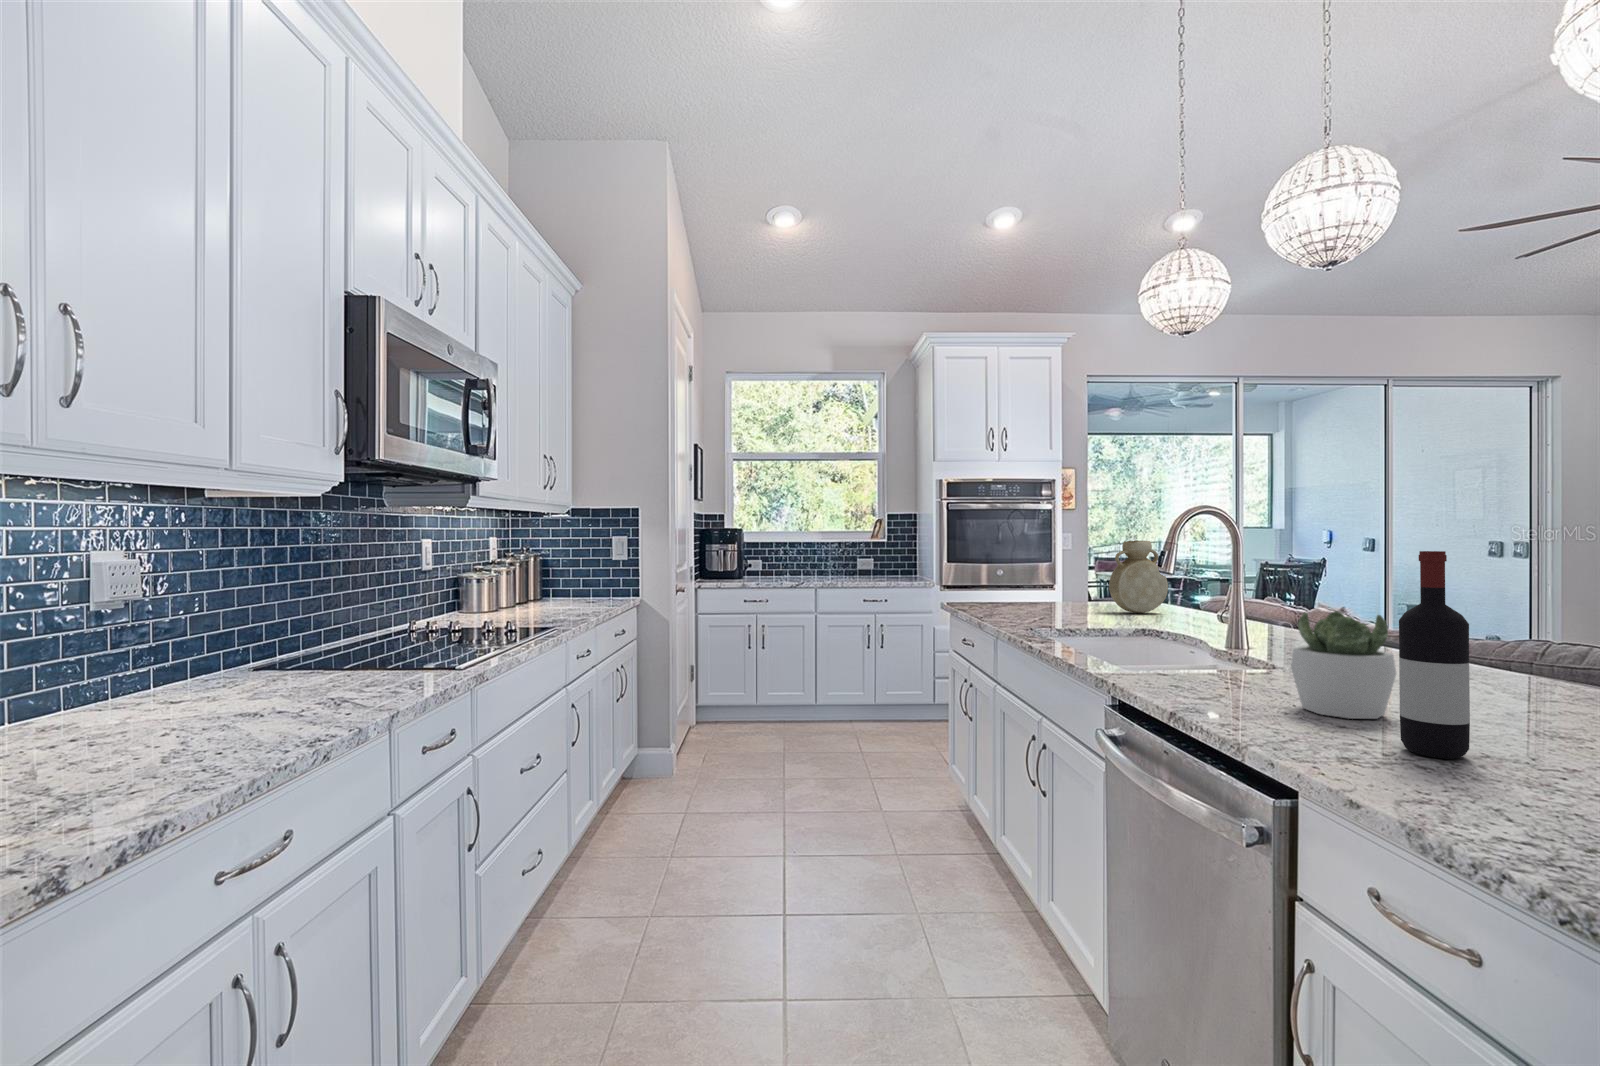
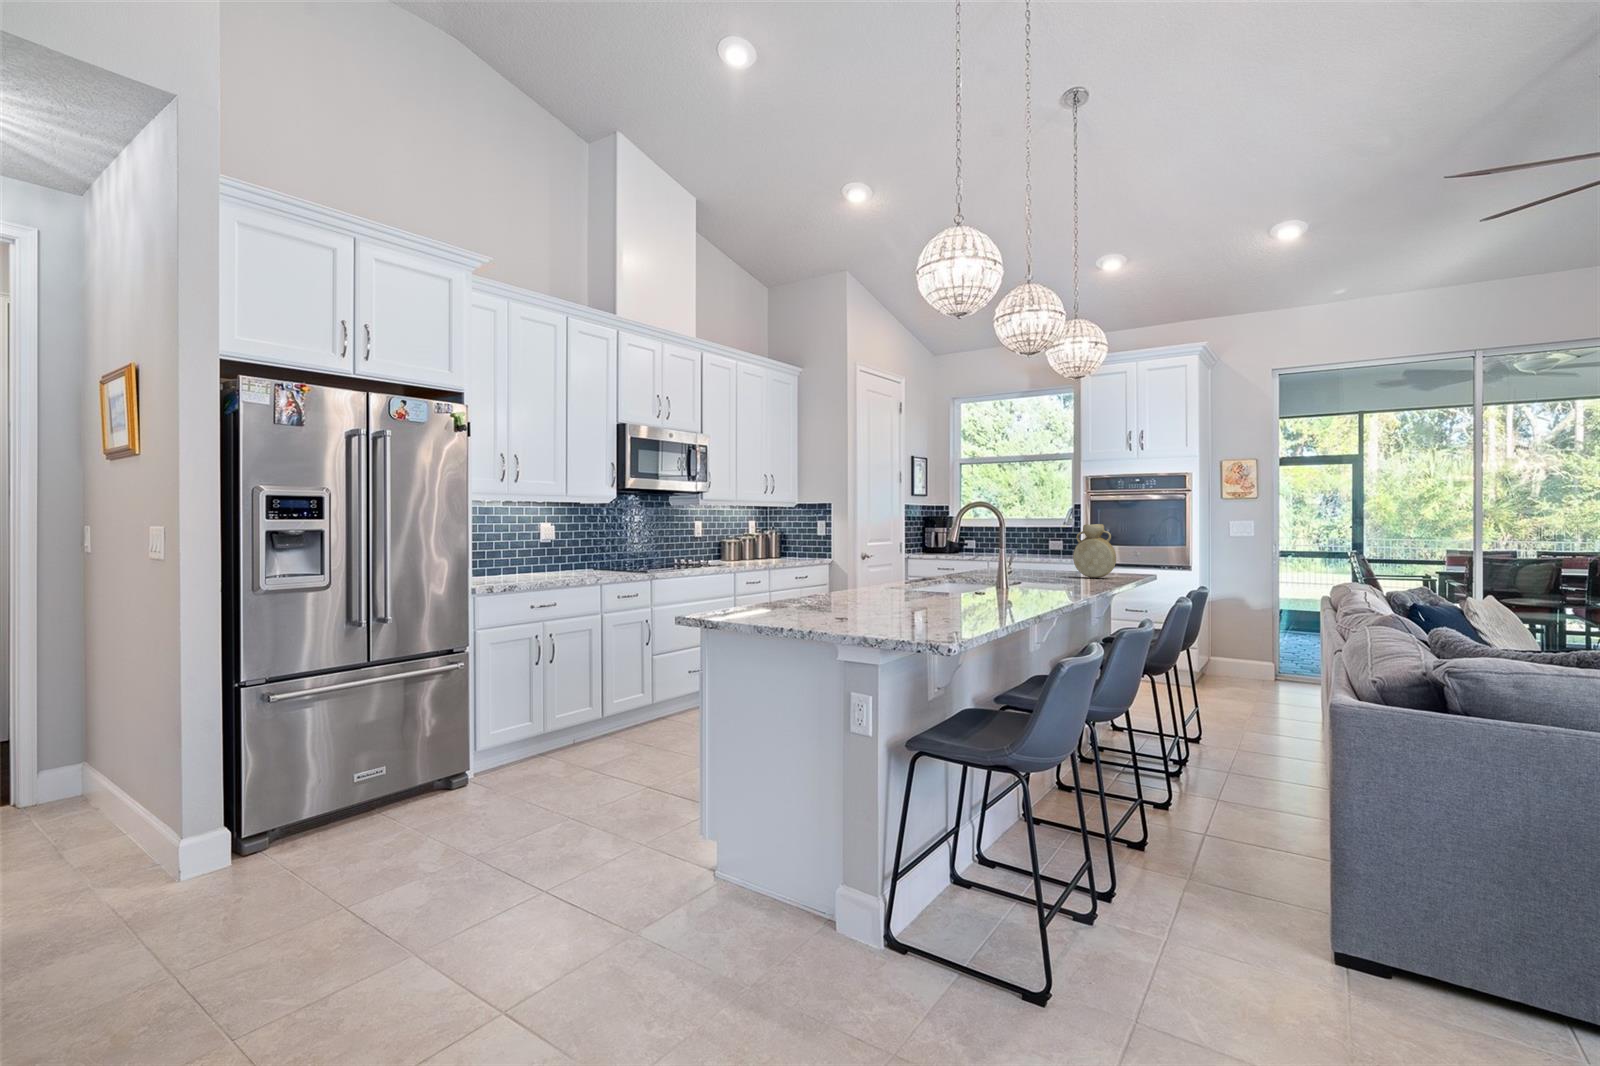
wine bottle: present [1399,551,1470,759] -> none [813,523,833,602]
succulent plant: present [1291,611,1396,719] -> none [851,552,889,598]

